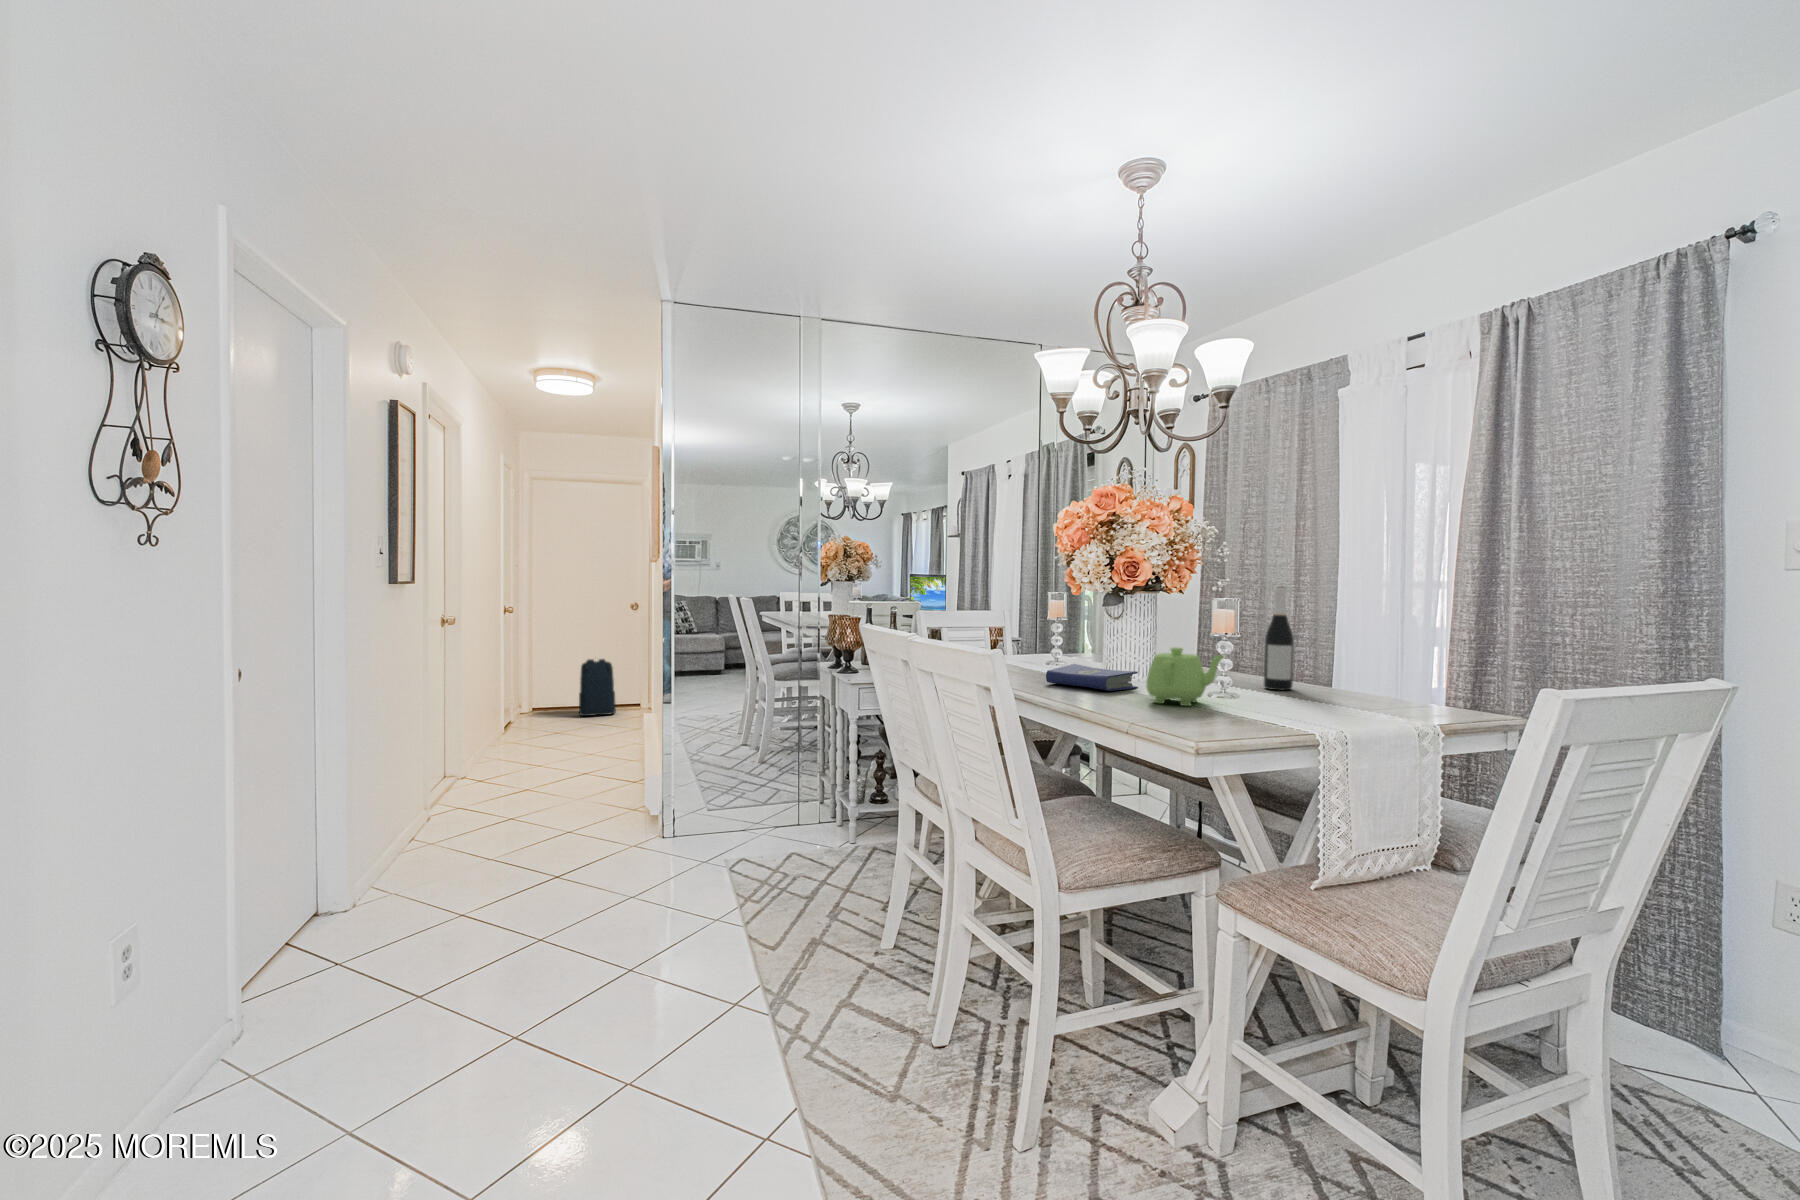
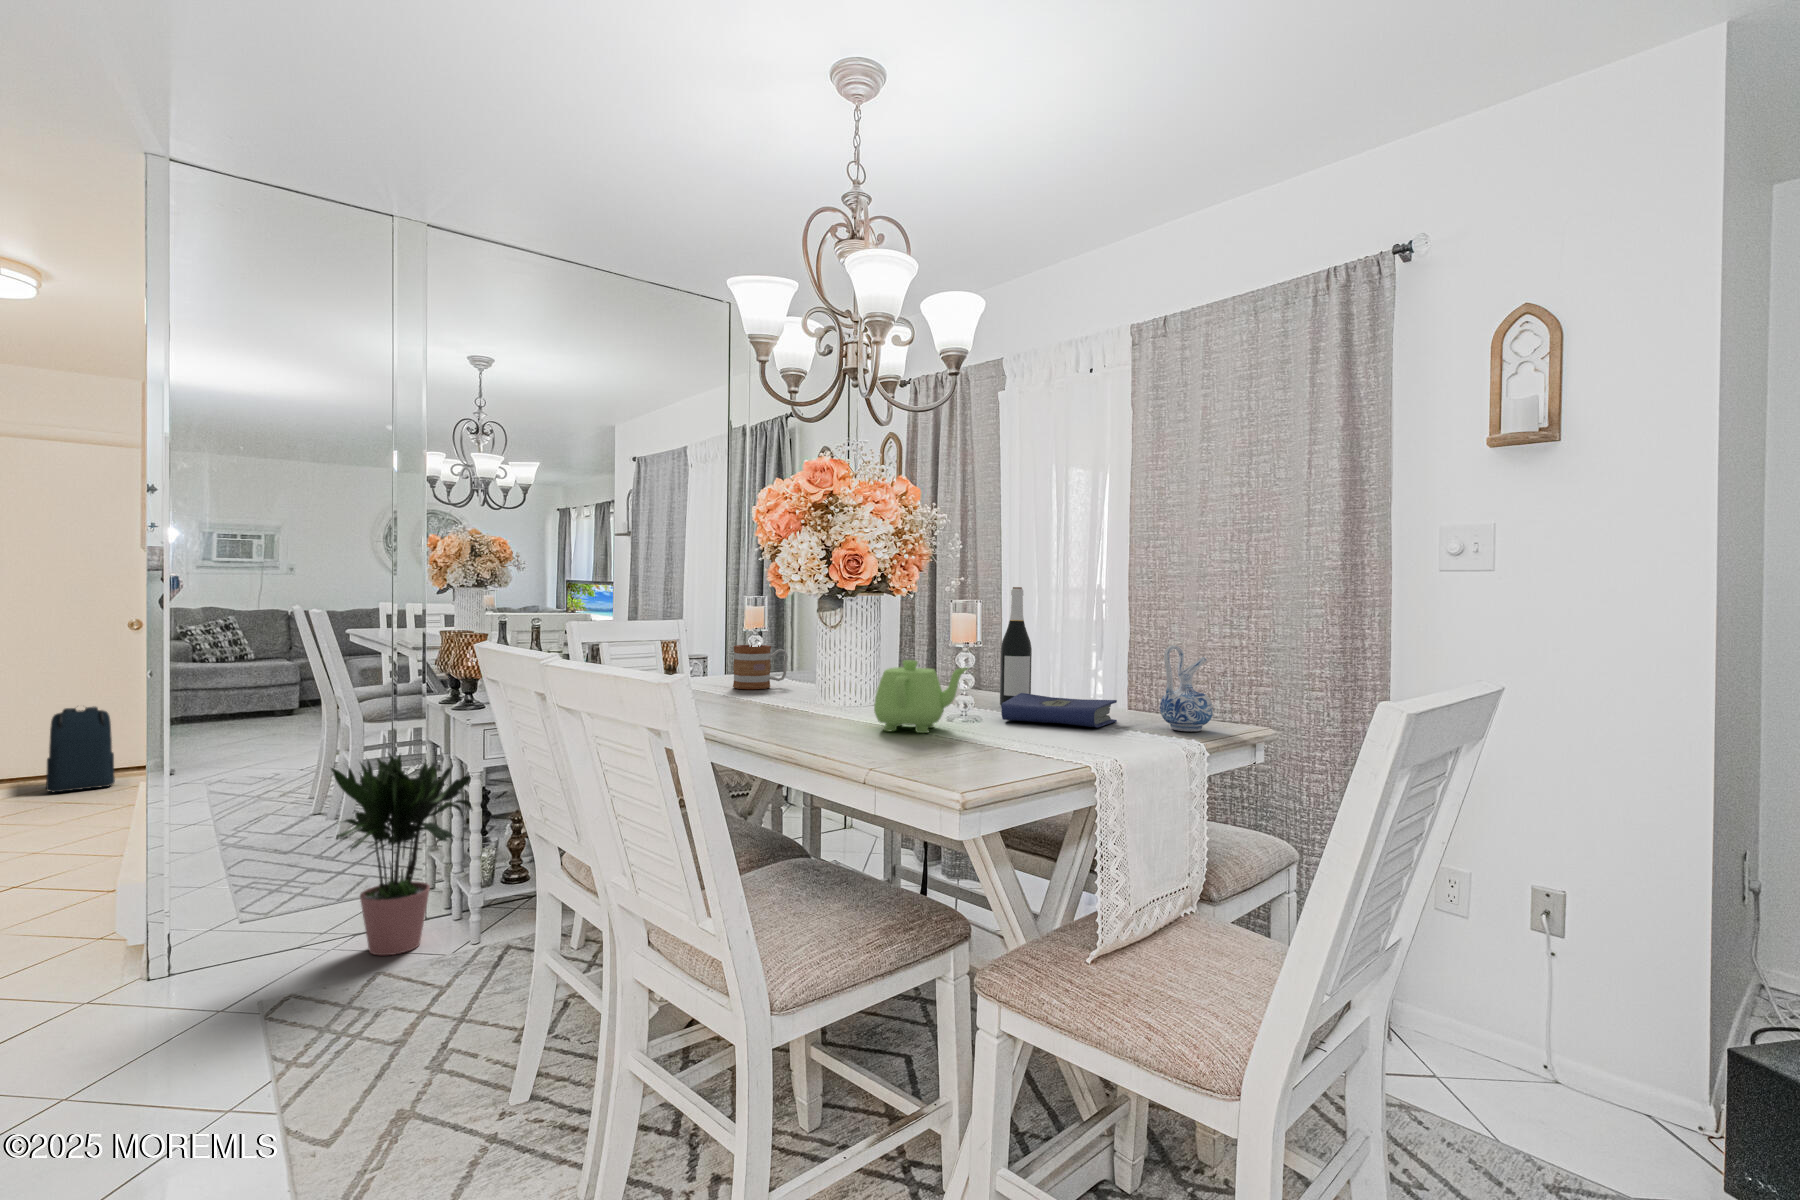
mug: none [1039,629,1083,665] -> present [733,645,788,689]
ceramic pitcher: none [1408,641,1461,717] -> present [1160,645,1213,731]
hardcover book: present [1046,664,1138,691] -> present [1001,693,1117,727]
potted plant: none [758,696,856,843] -> present [331,754,473,955]

